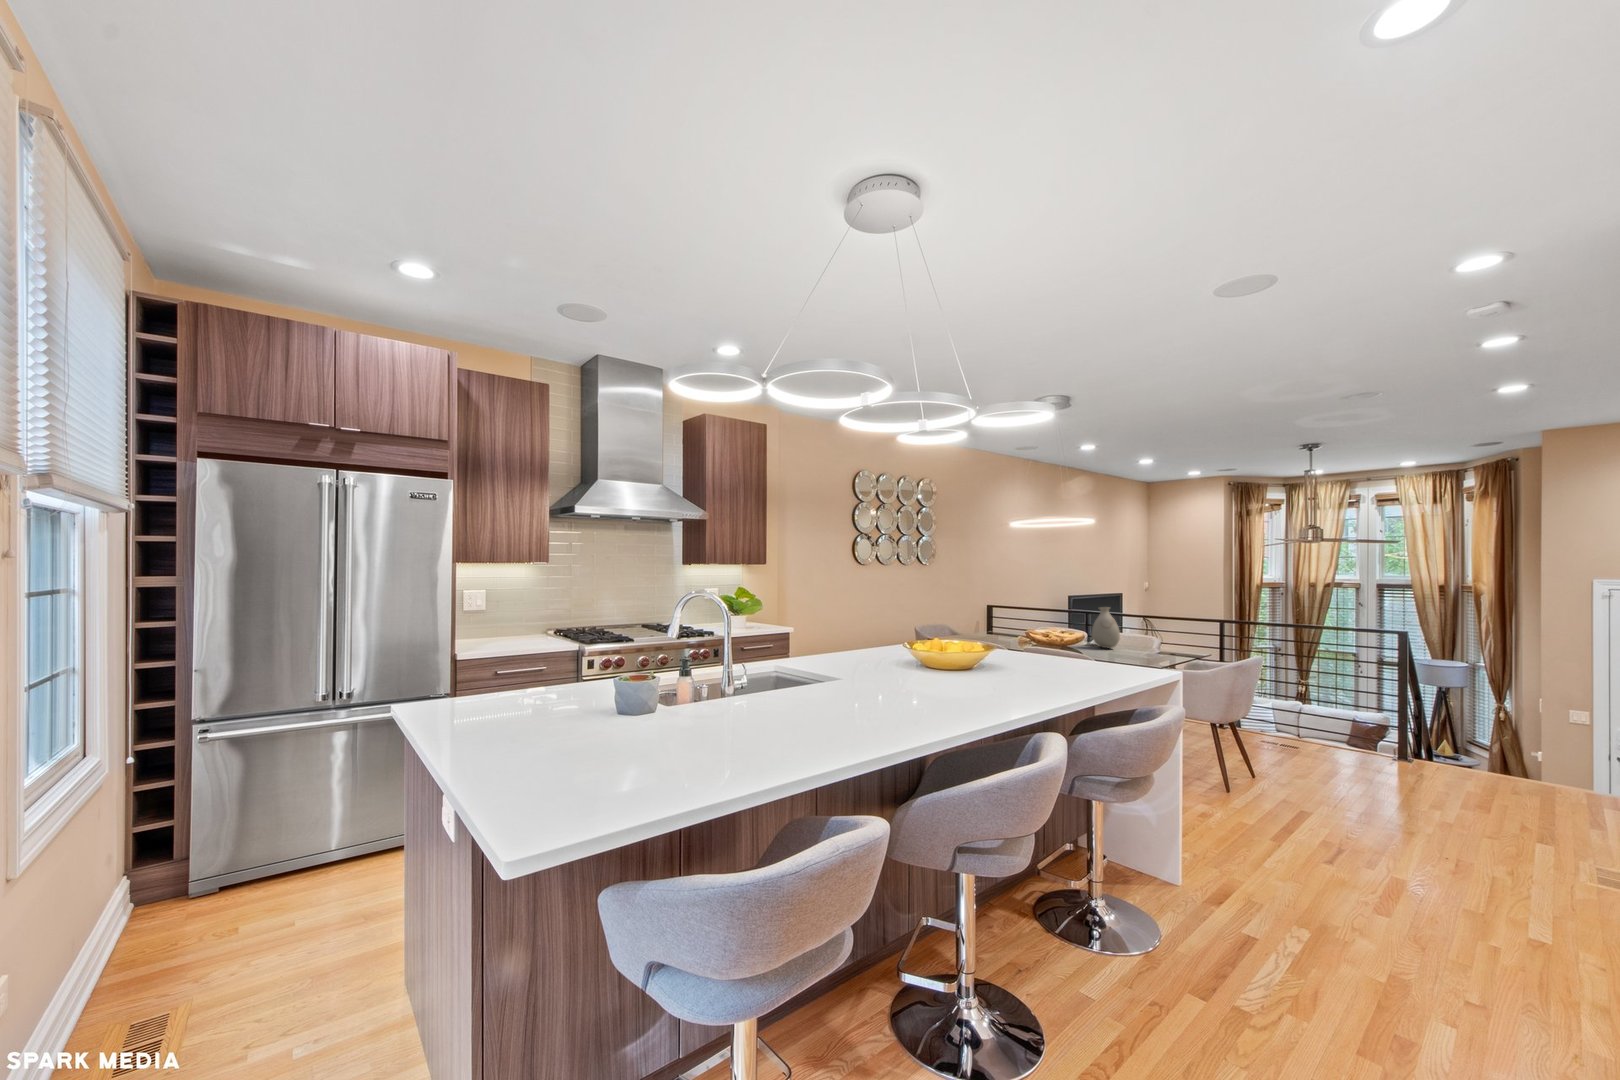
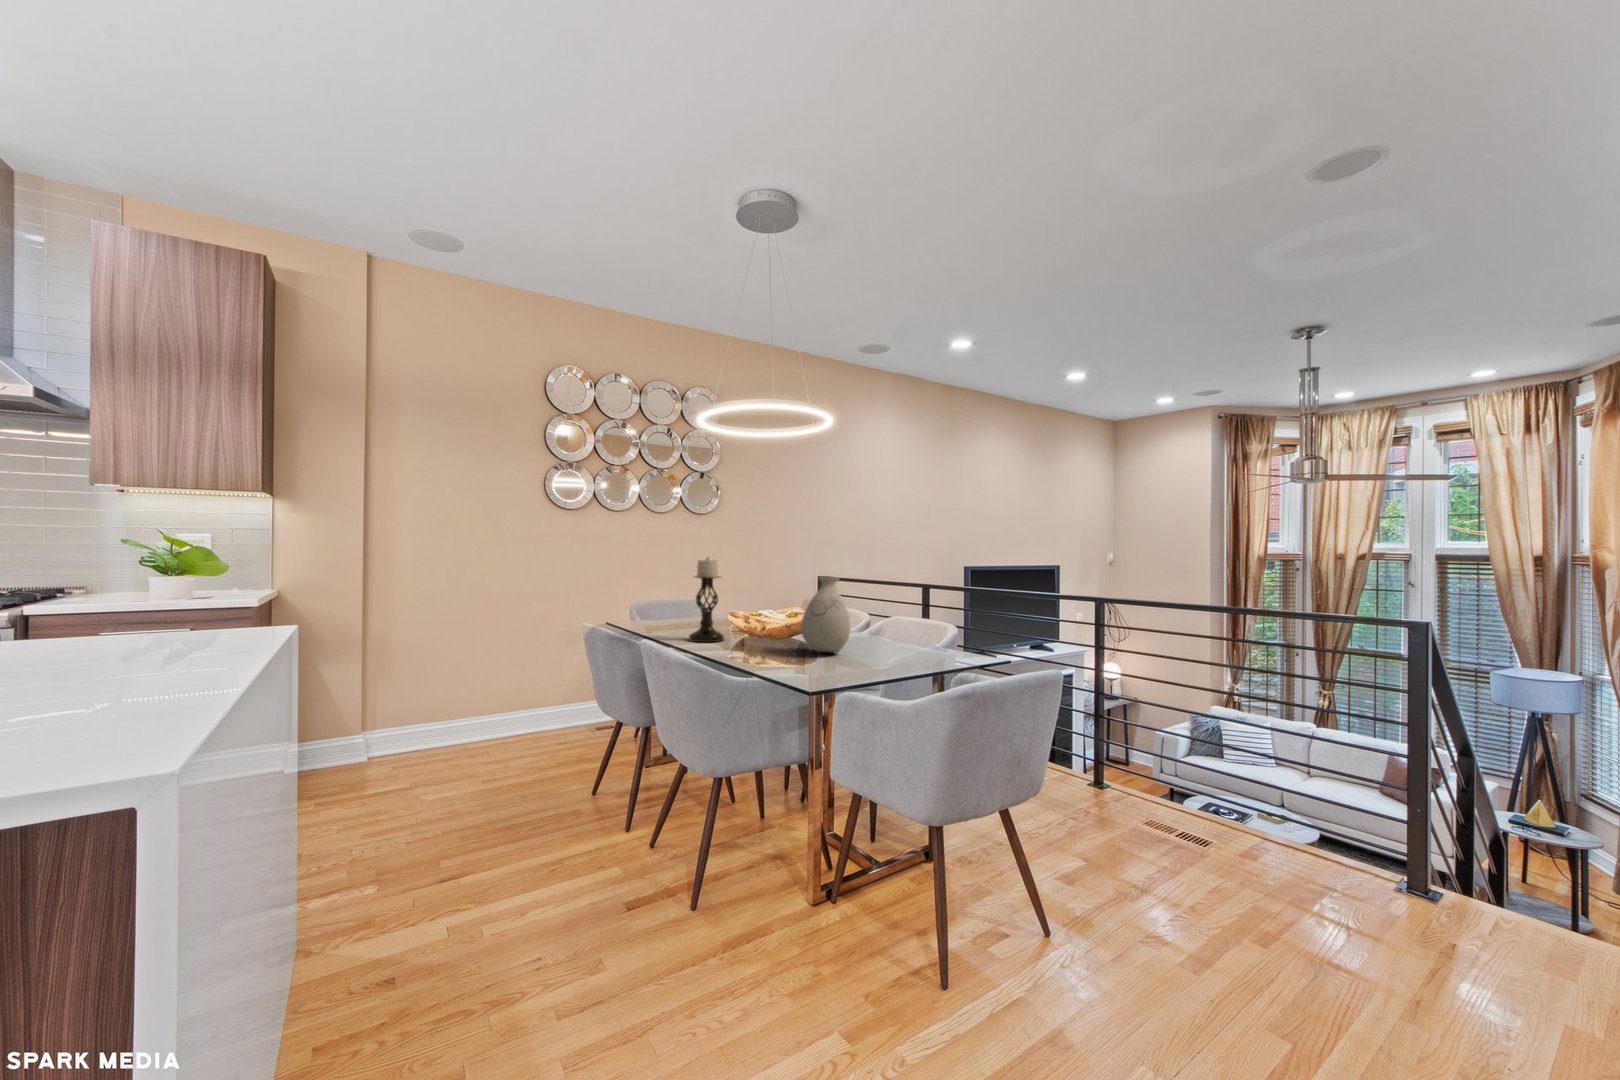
candle holder: none [1016,596,1037,644] -> present [689,557,724,642]

